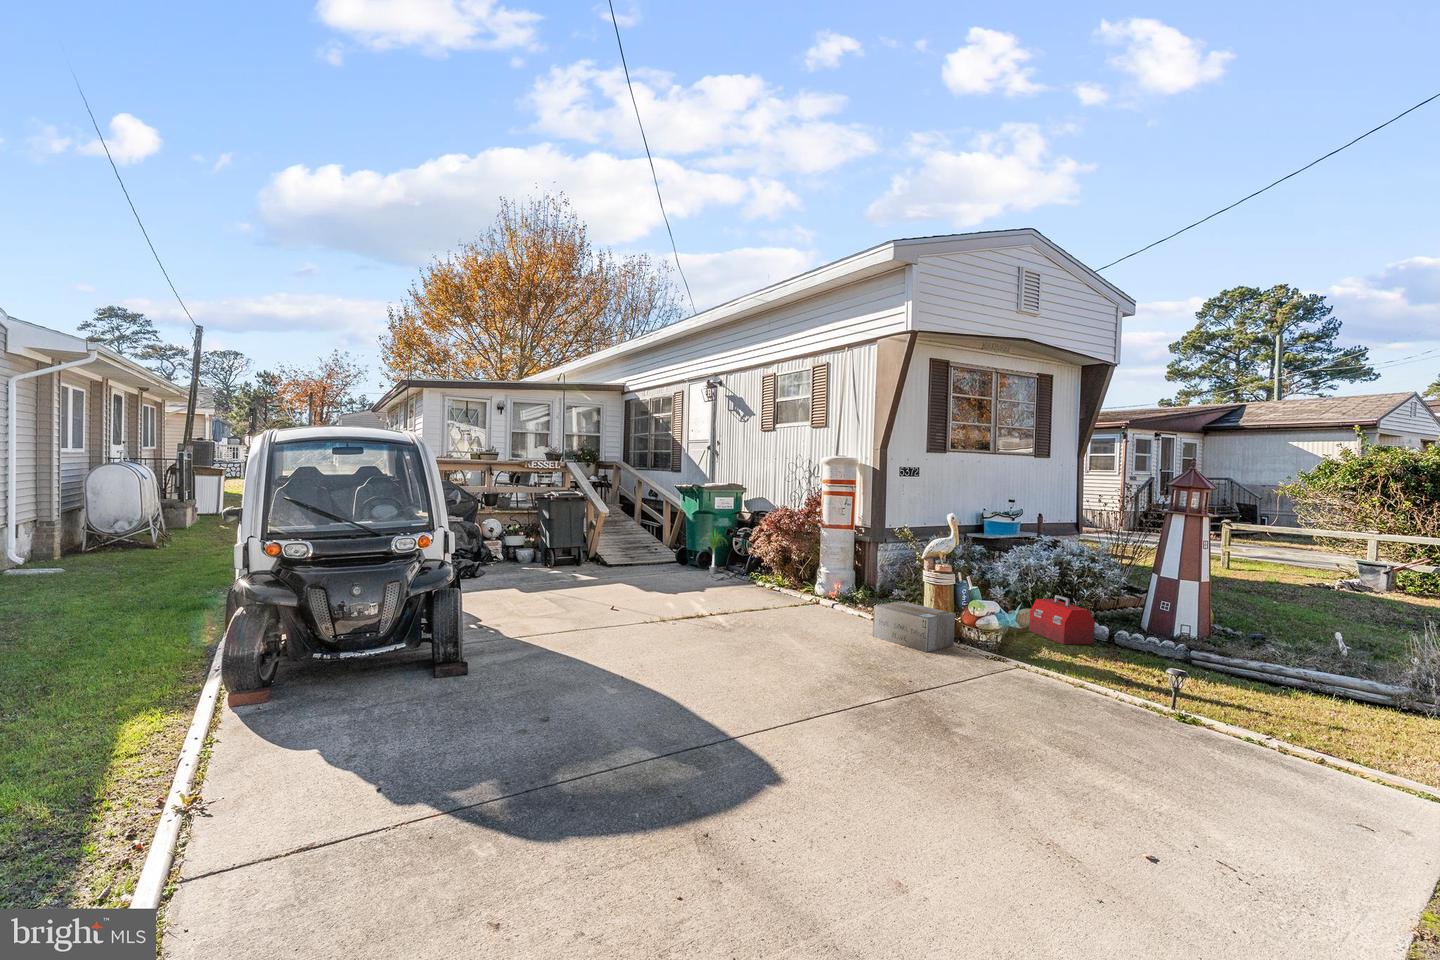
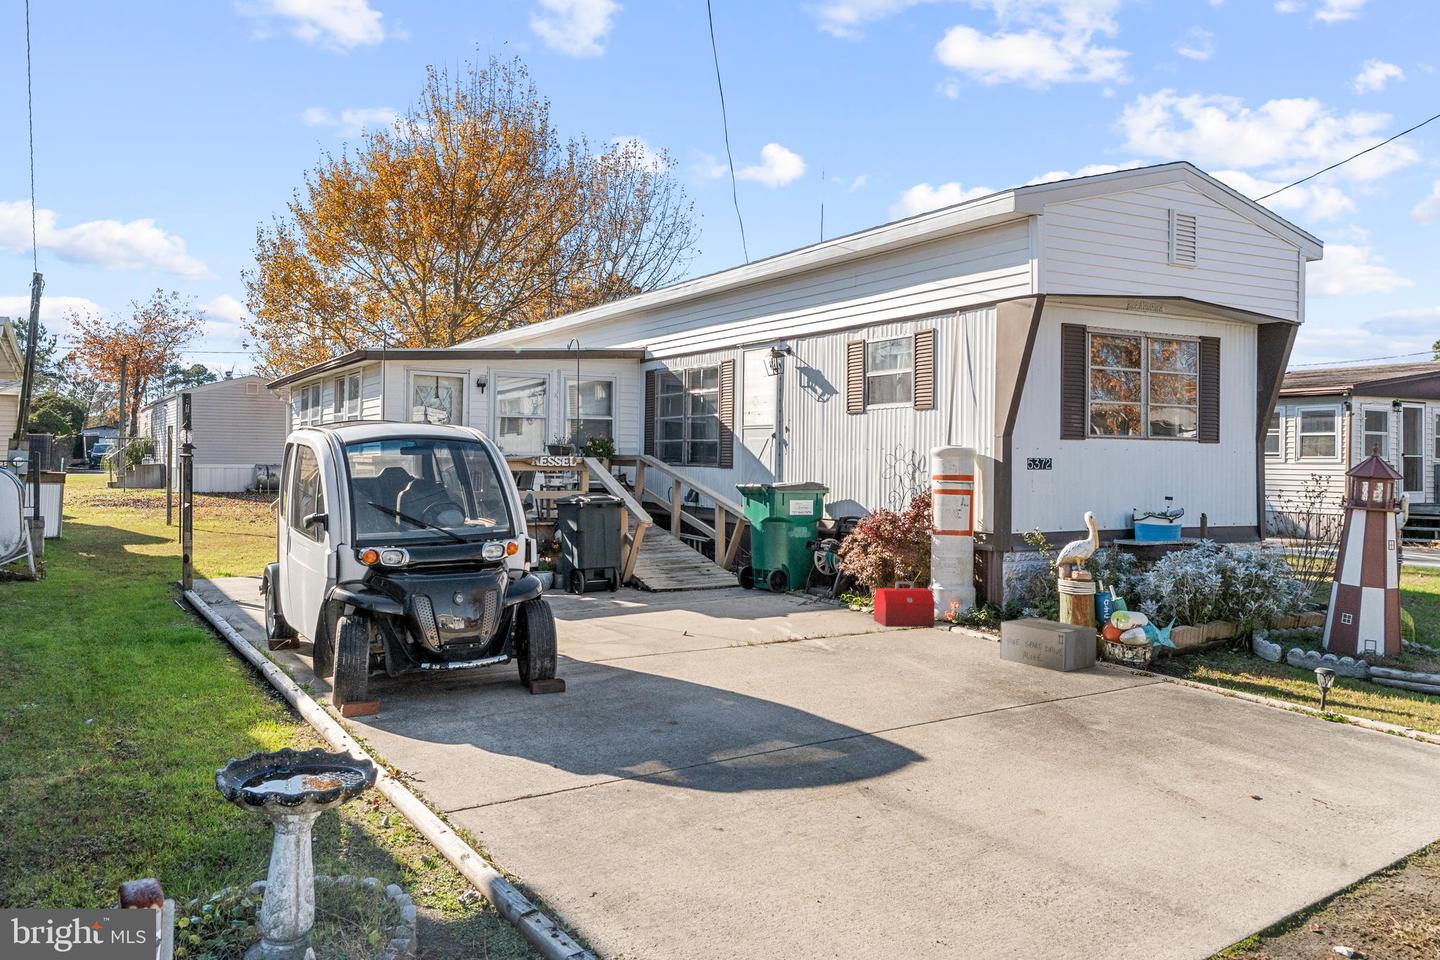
potted plant: present [708,531,722,574] -> none [767,536,807,598]
toolbox: present [1029,595,1095,645] -> present [874,582,935,626]

